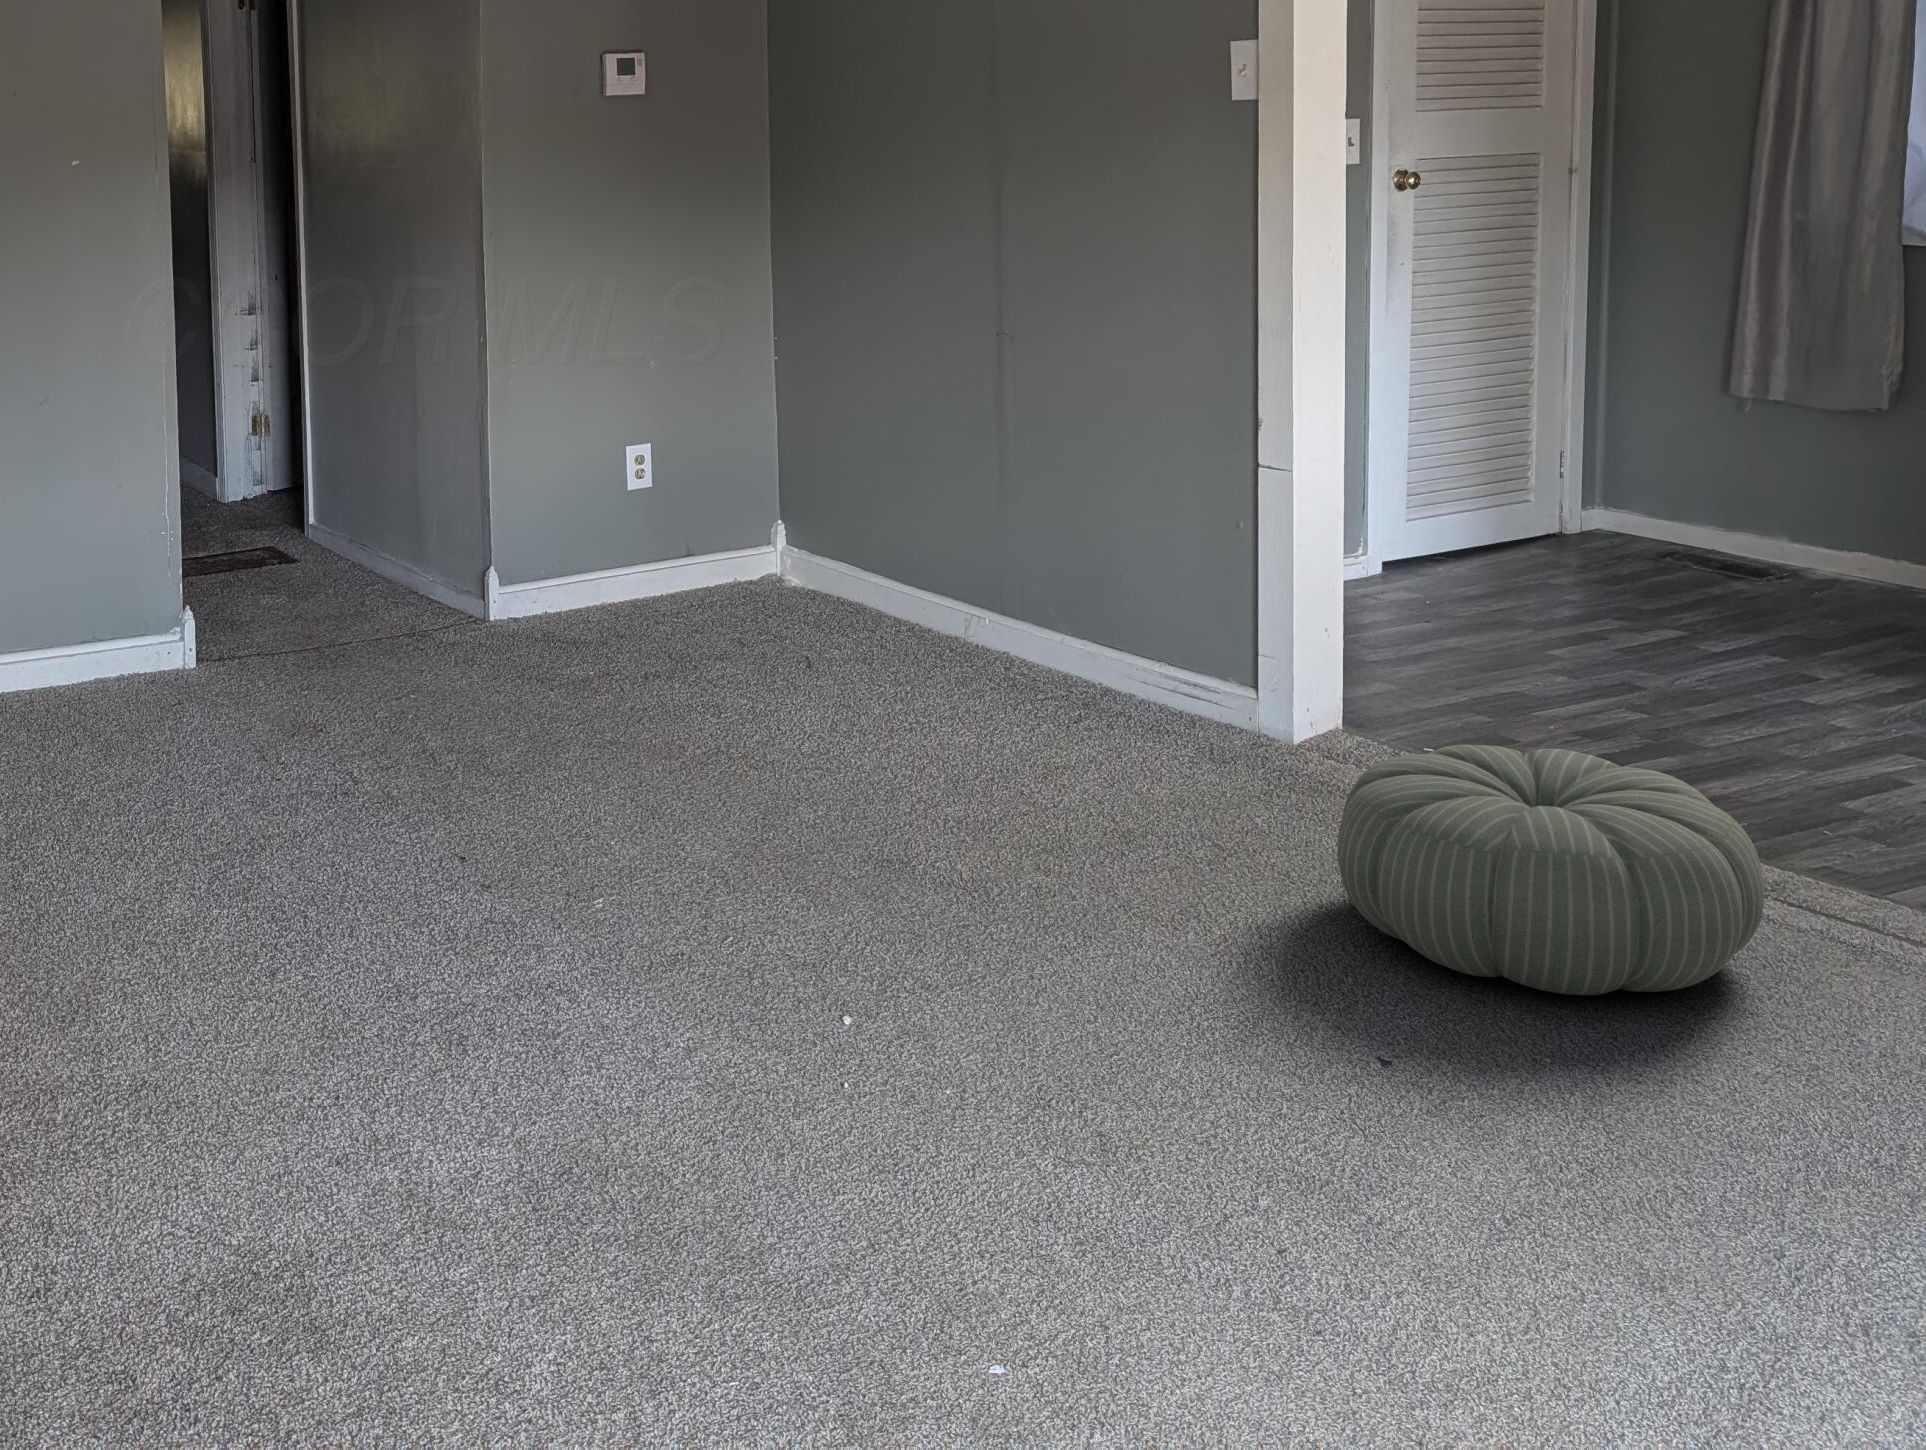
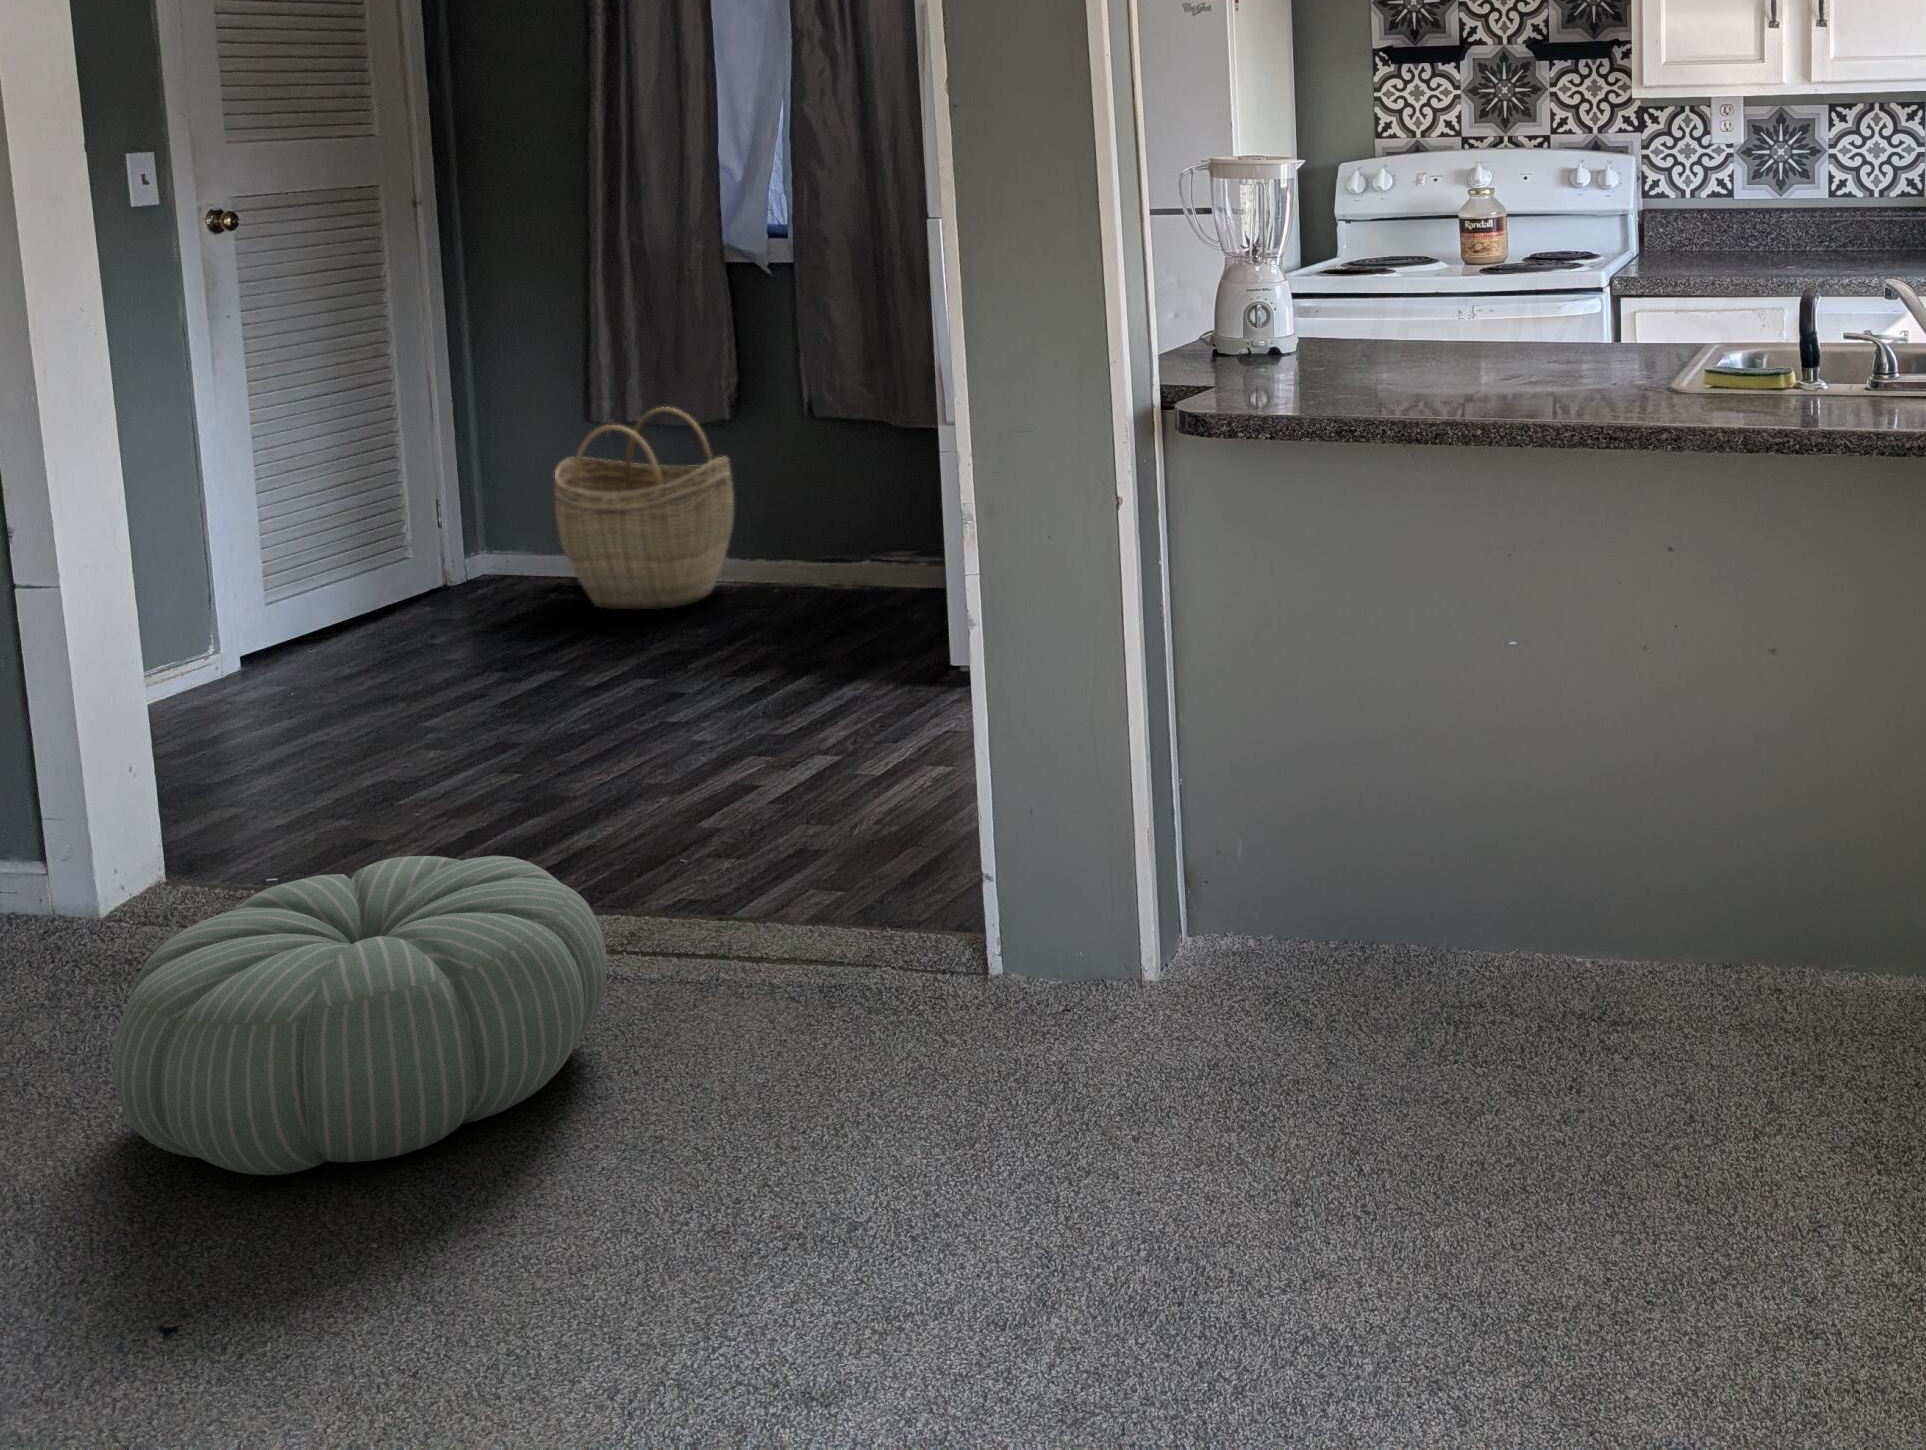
woven basket: none [1685,390,1890,596] -> present [555,408,734,609]

